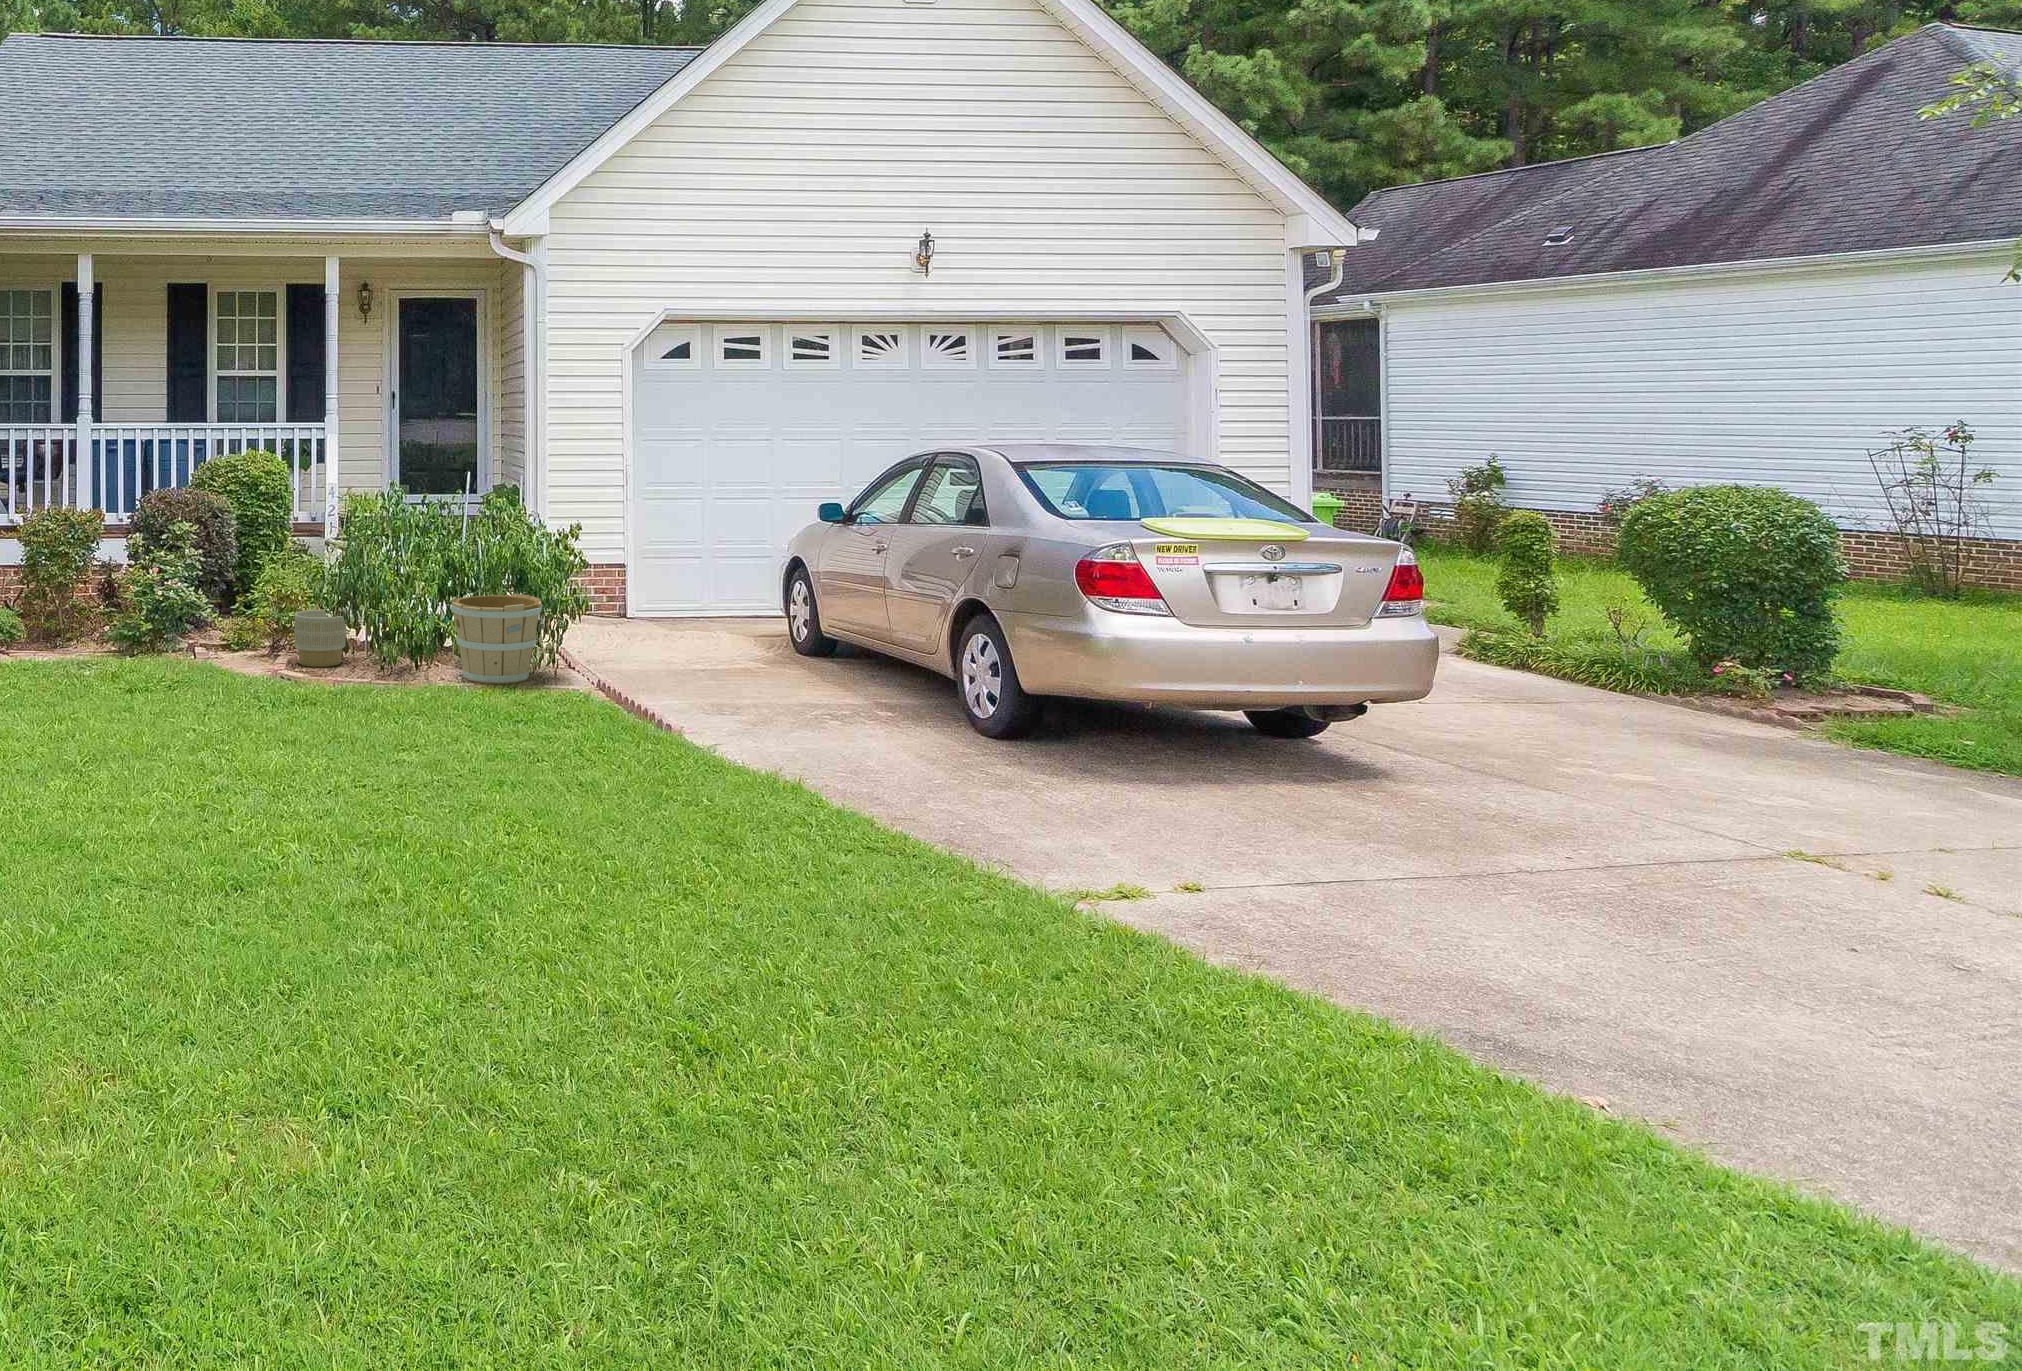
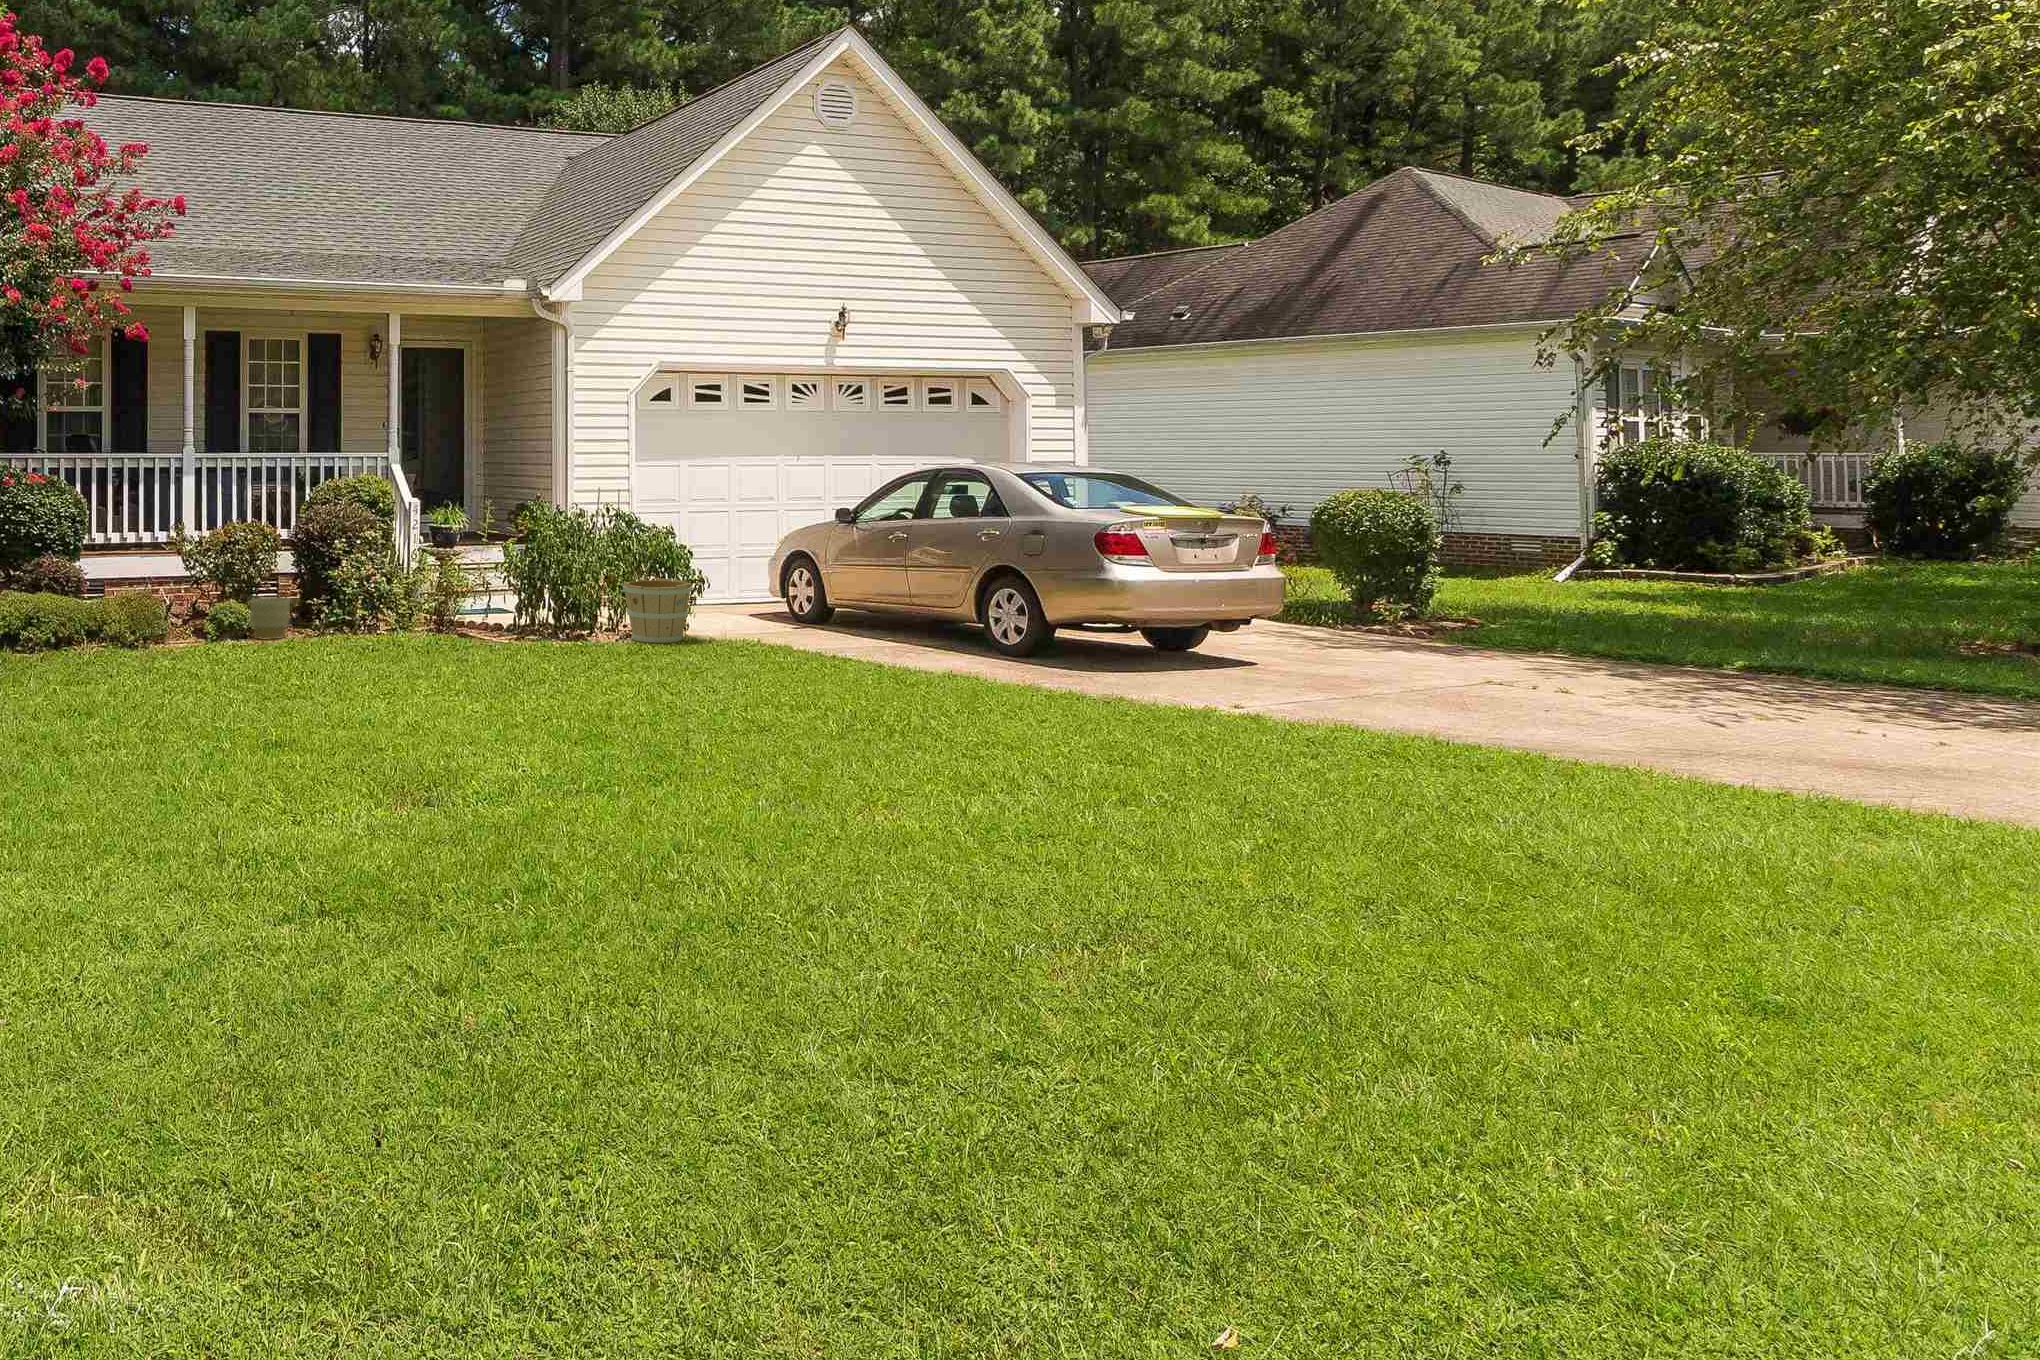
planter: present [295,610,346,667] -> present [250,597,290,640]

